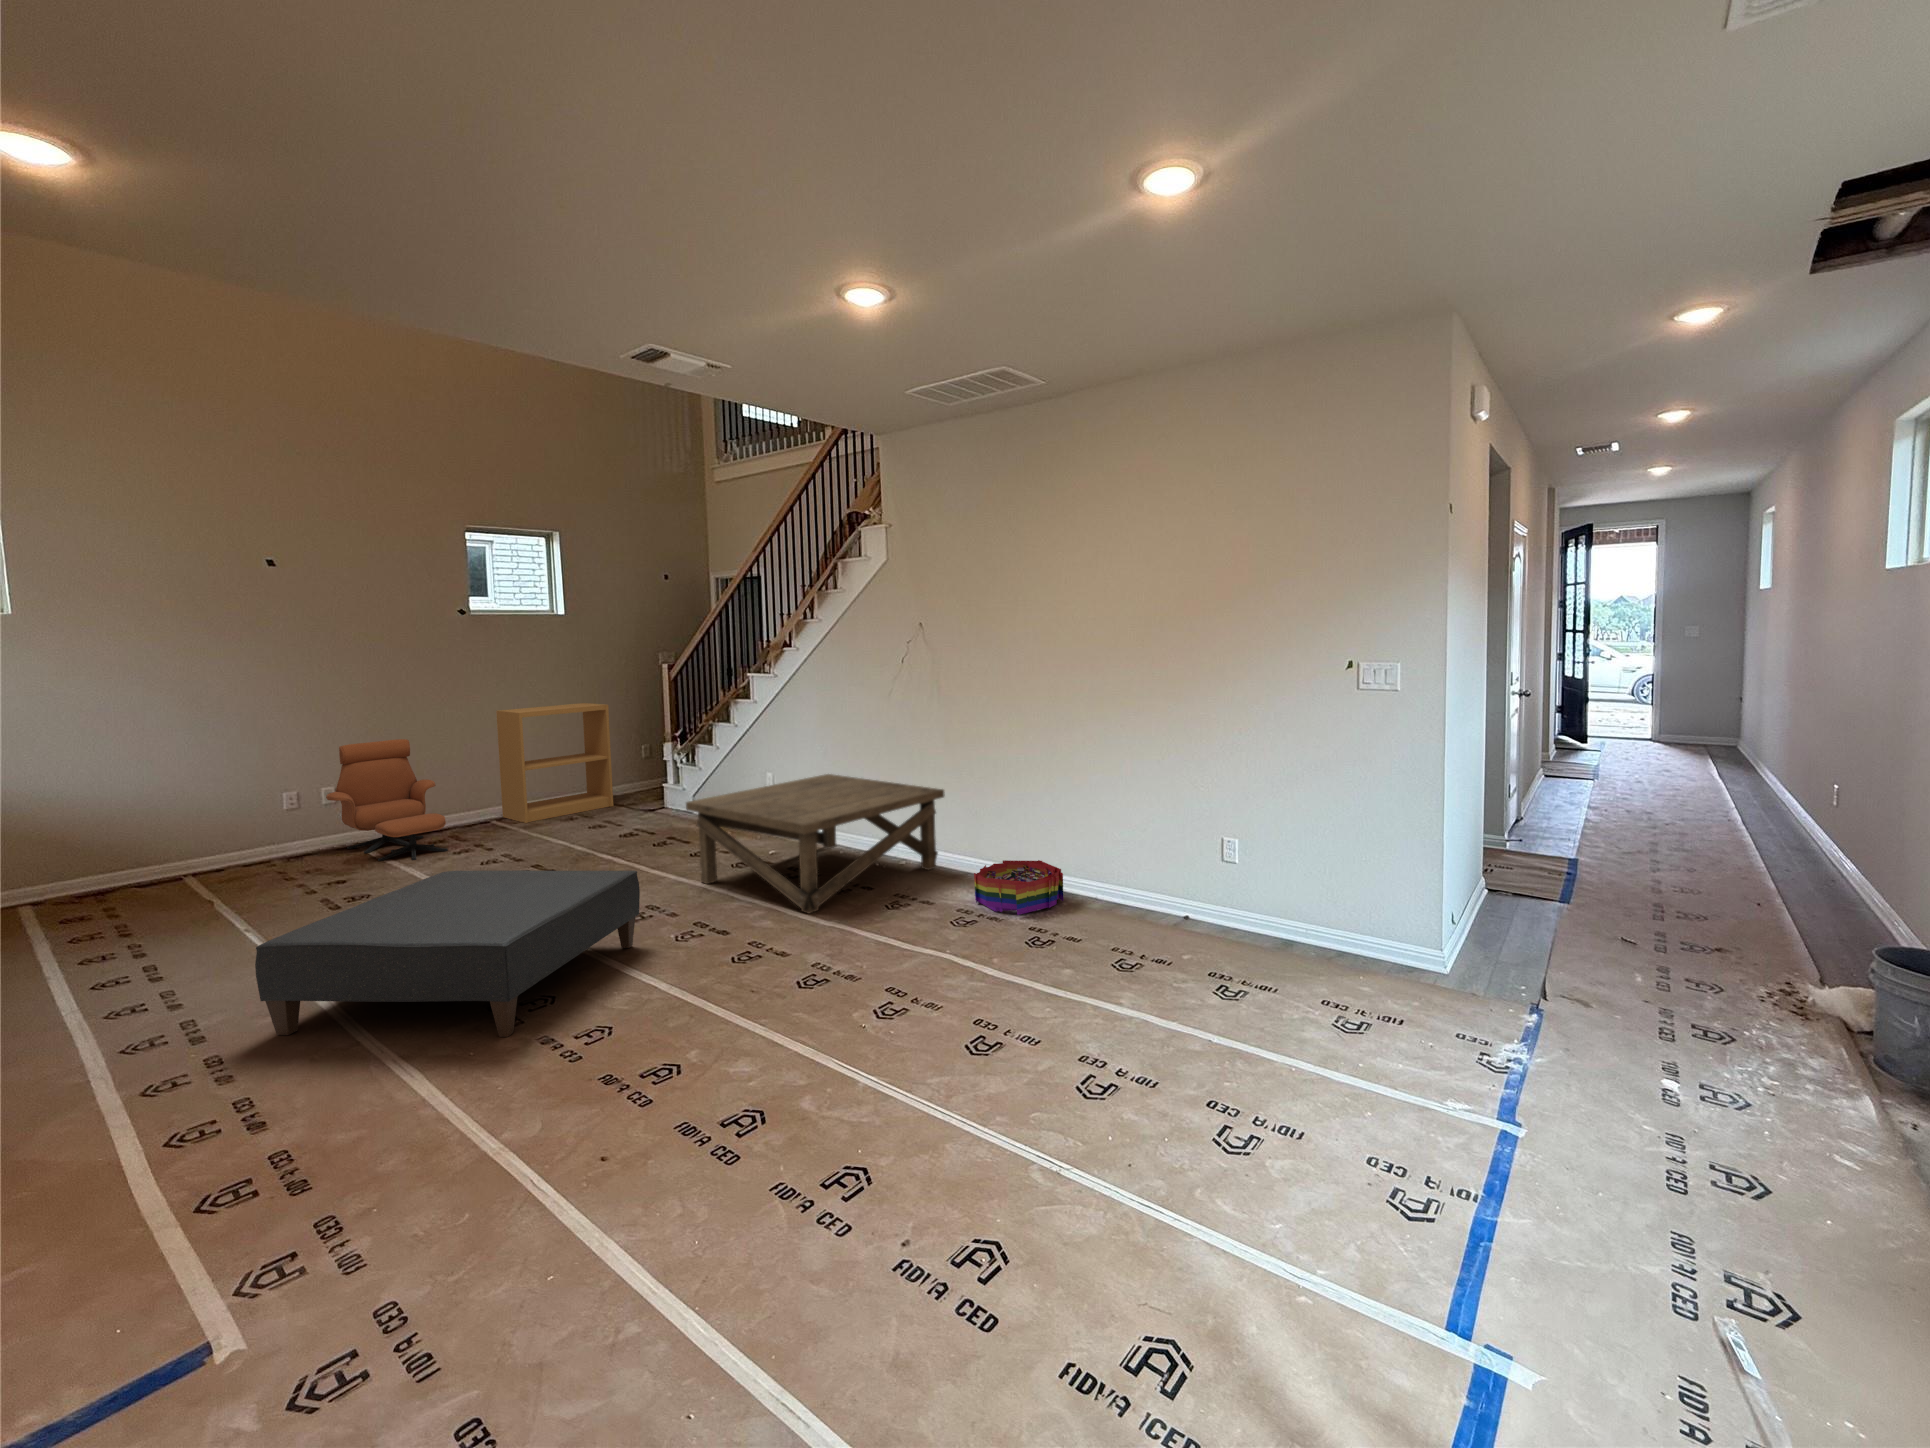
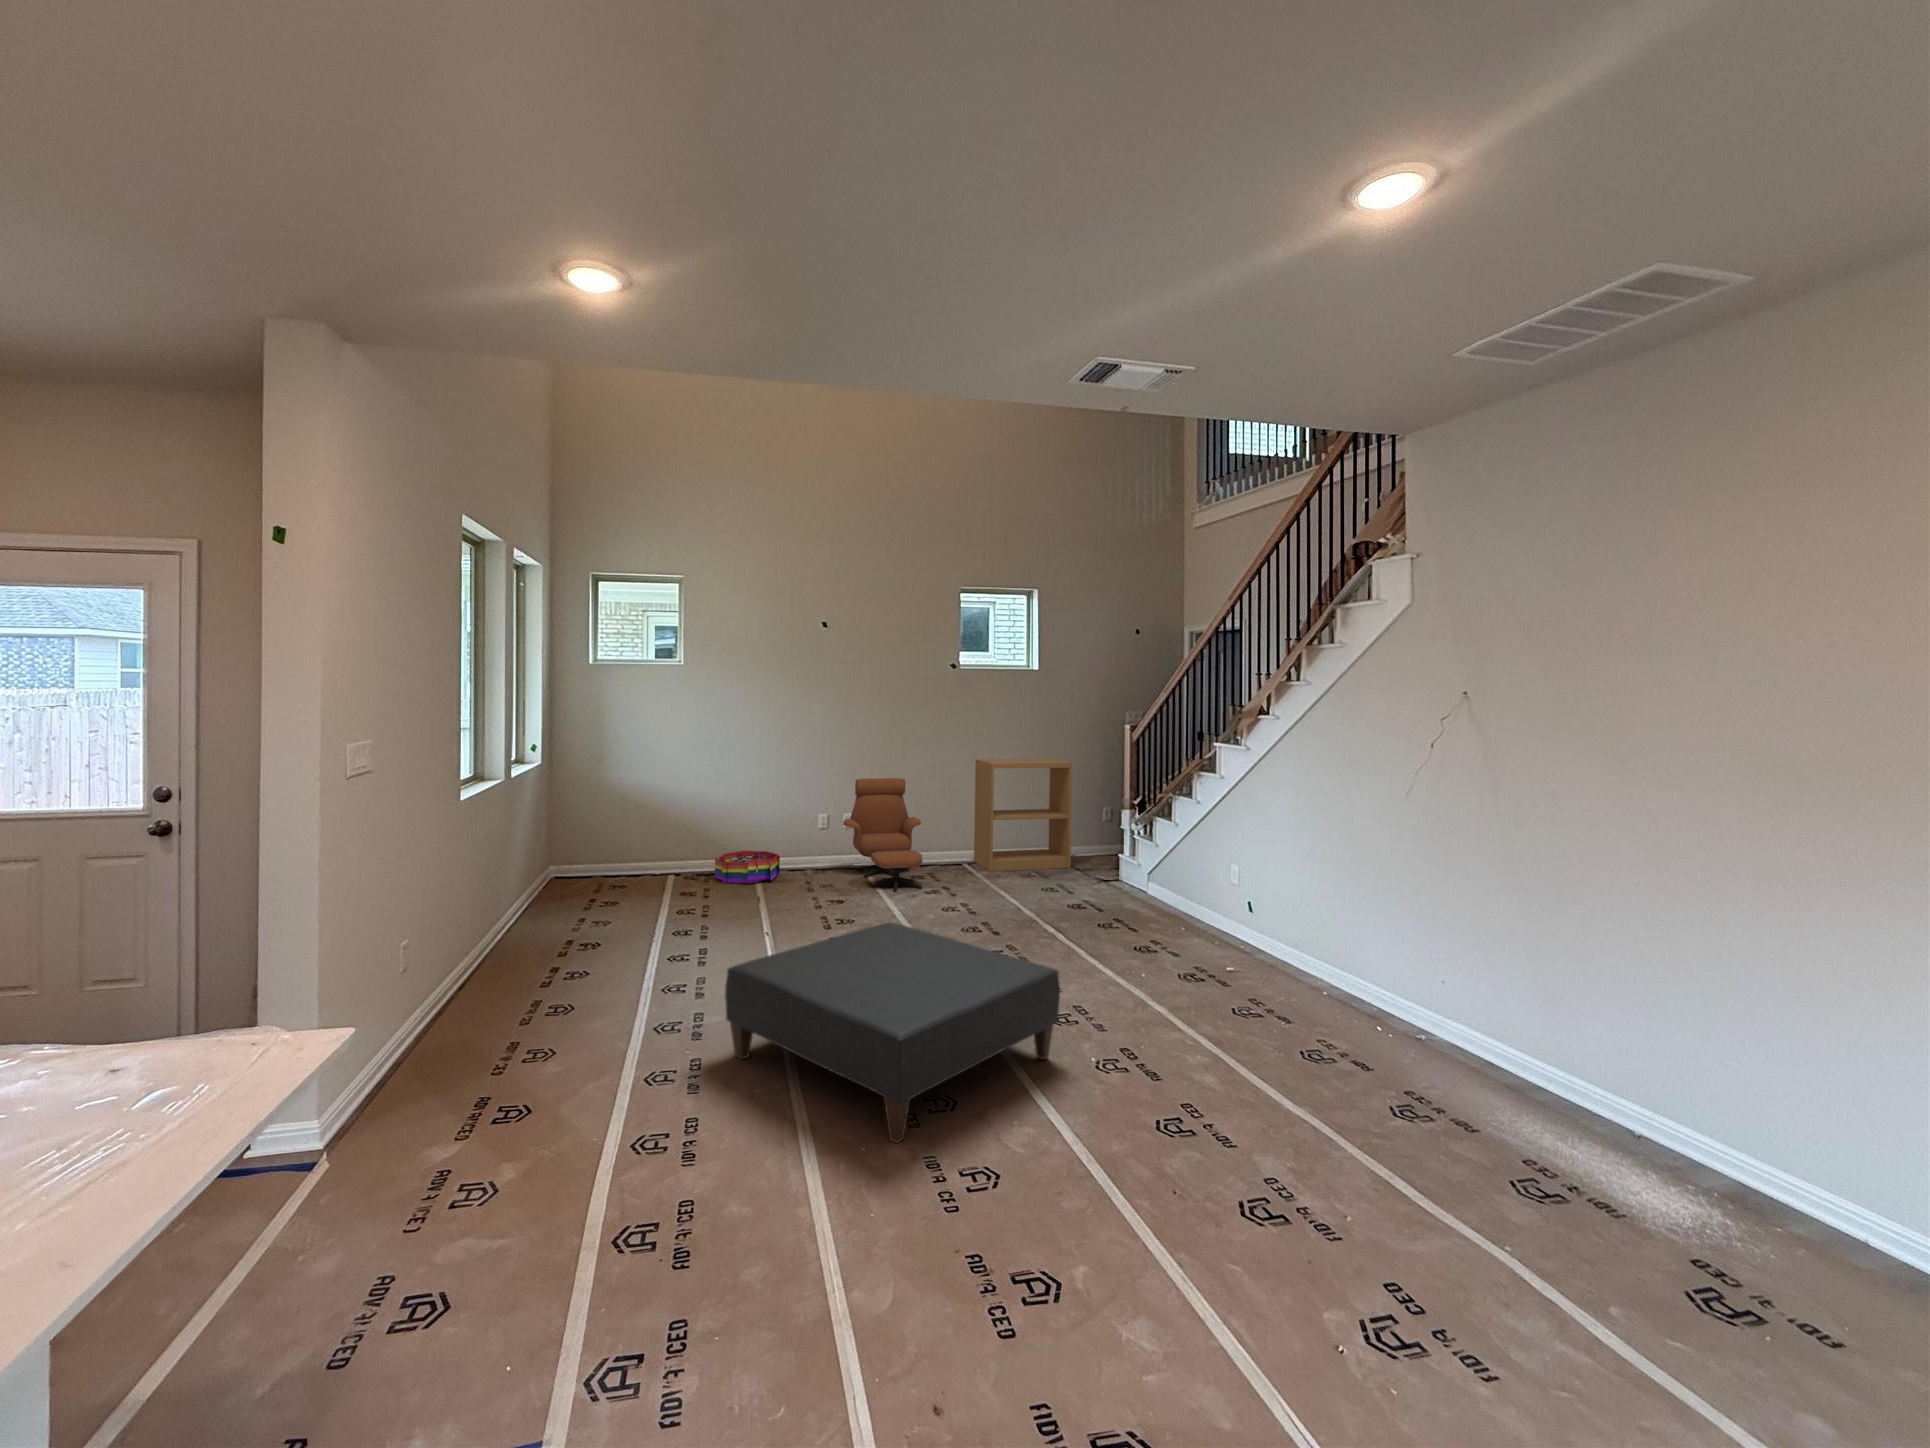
coffee table: present [686,774,945,913] -> none [1128,881,1497,1081]
storage bin: present [974,860,1063,915] -> present [715,851,780,884]

